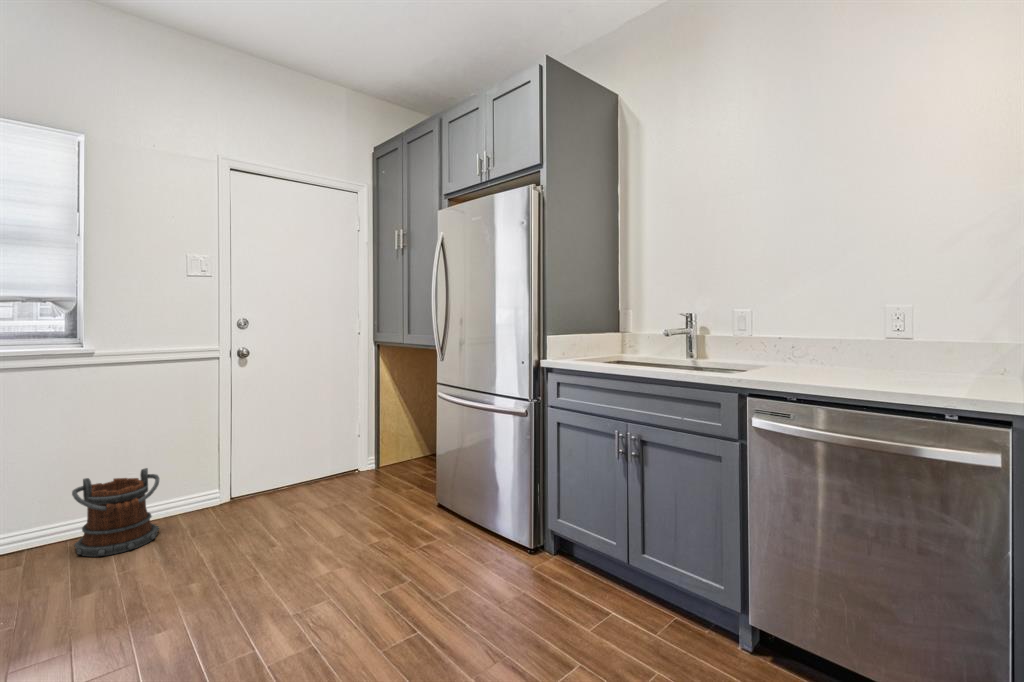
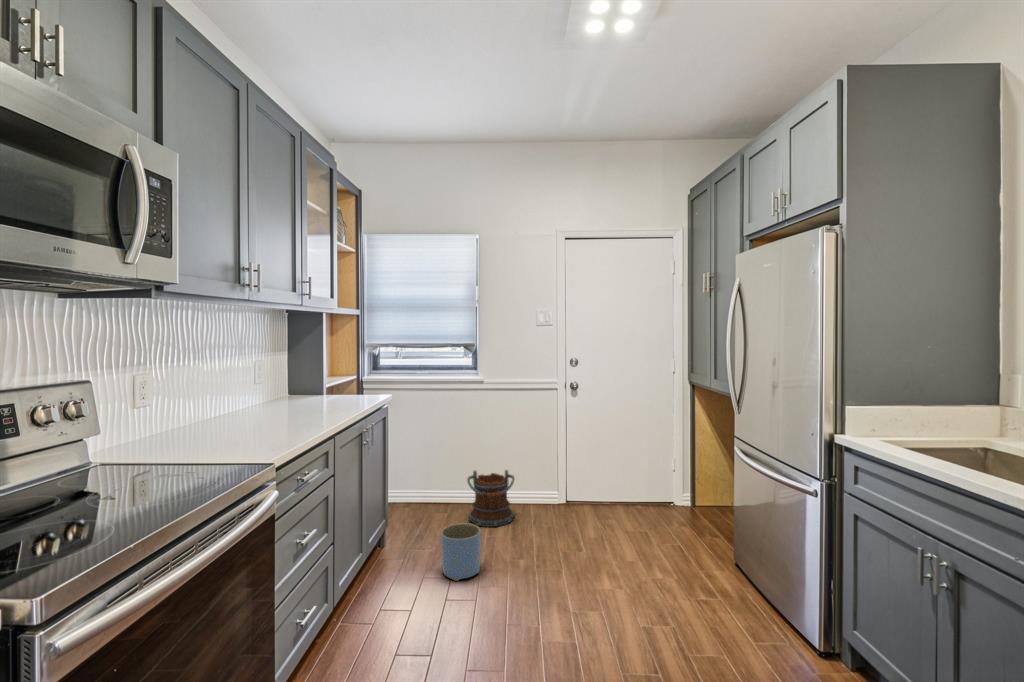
planter: none [51,544,132,634] -> present [441,523,481,581]

